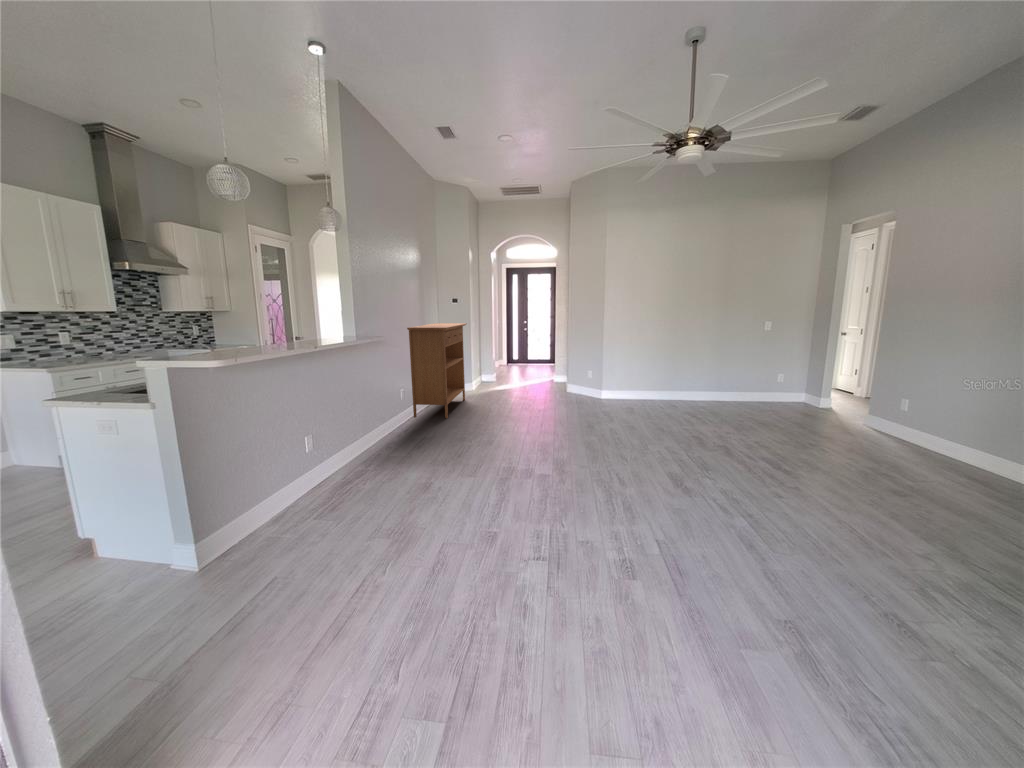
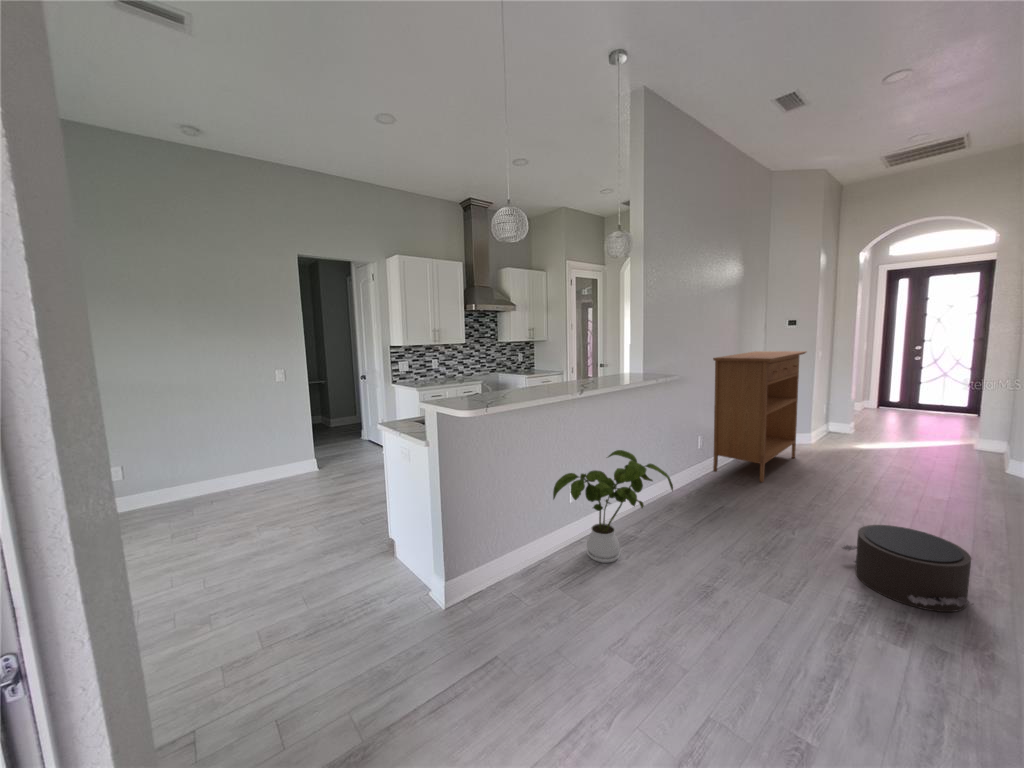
house plant: none [294,399,394,493] -> present [553,450,673,563]
pouf: none [491,422,544,460] -> present [841,525,973,612]

